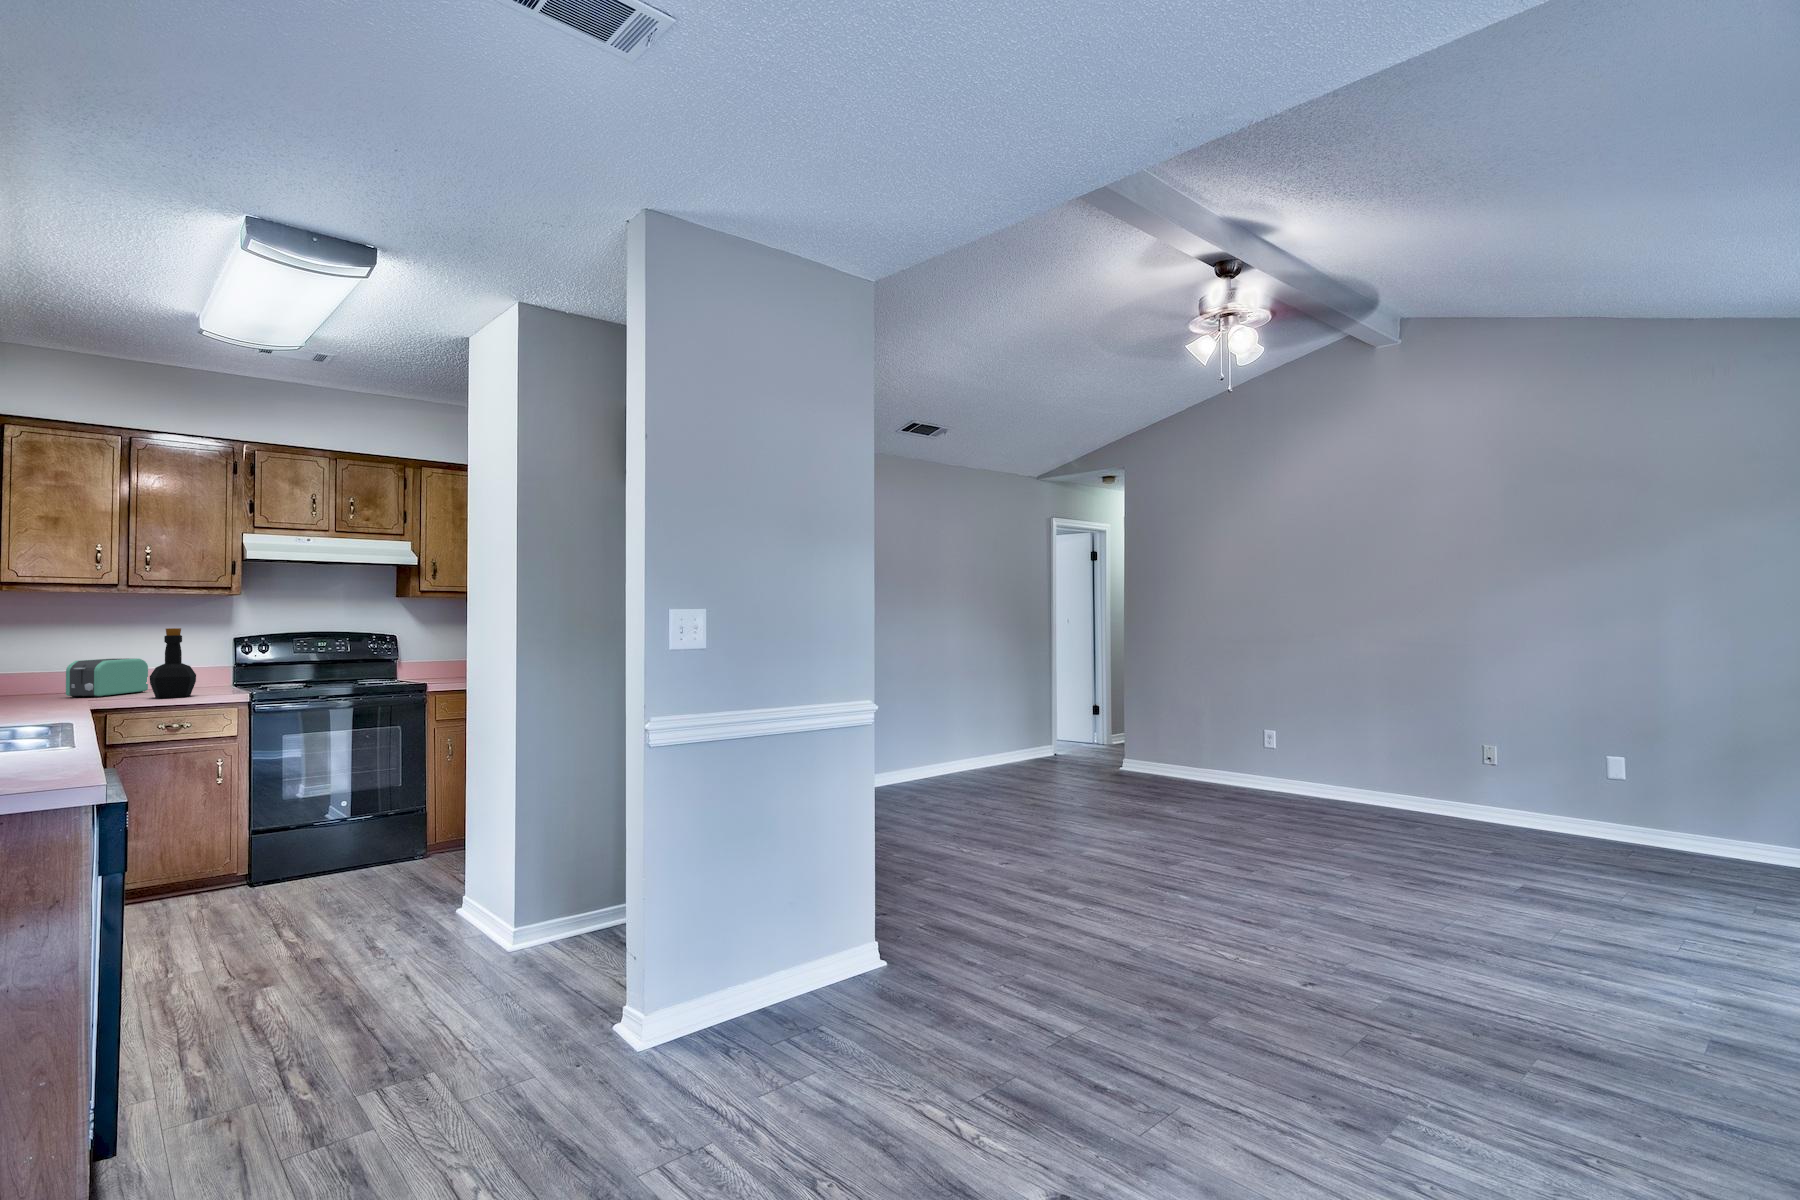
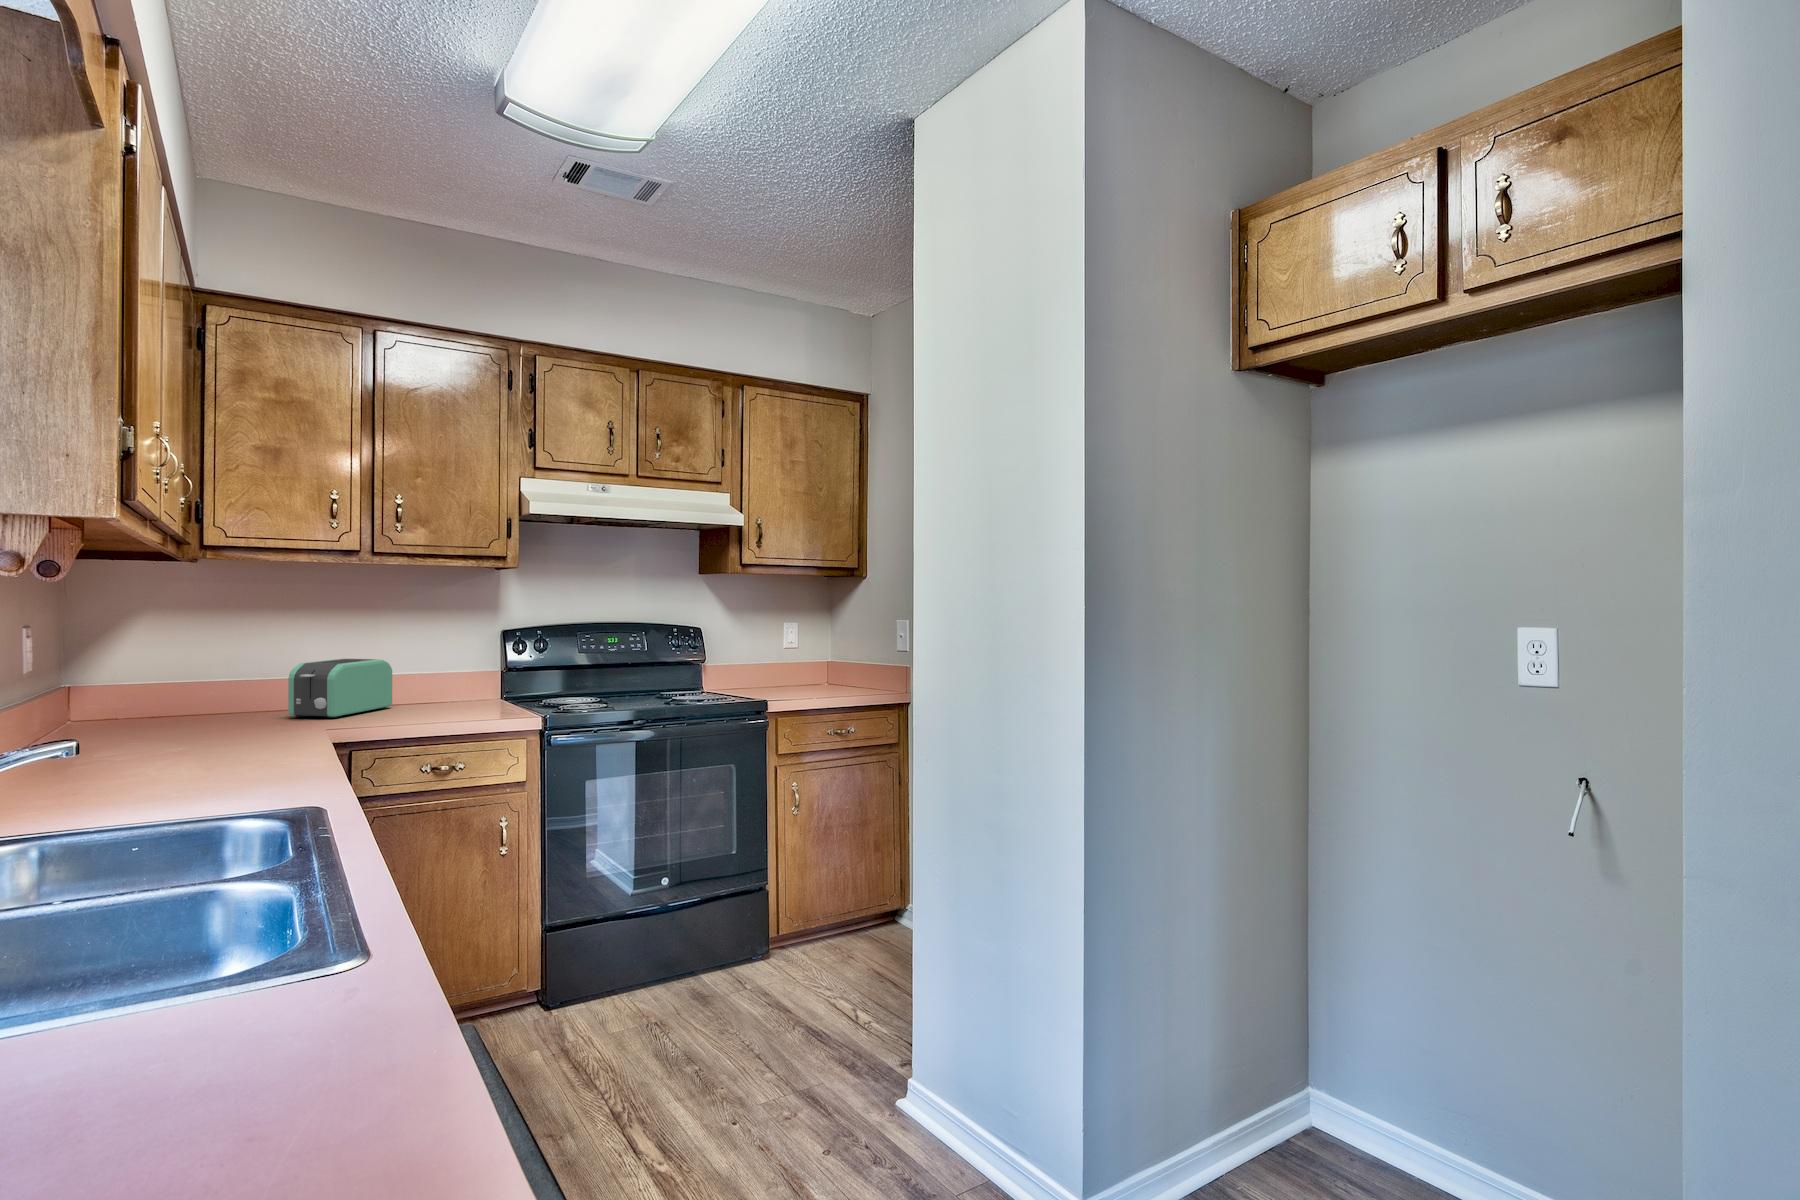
bottle: present [150,628,196,698] -> none [409,619,471,726]

